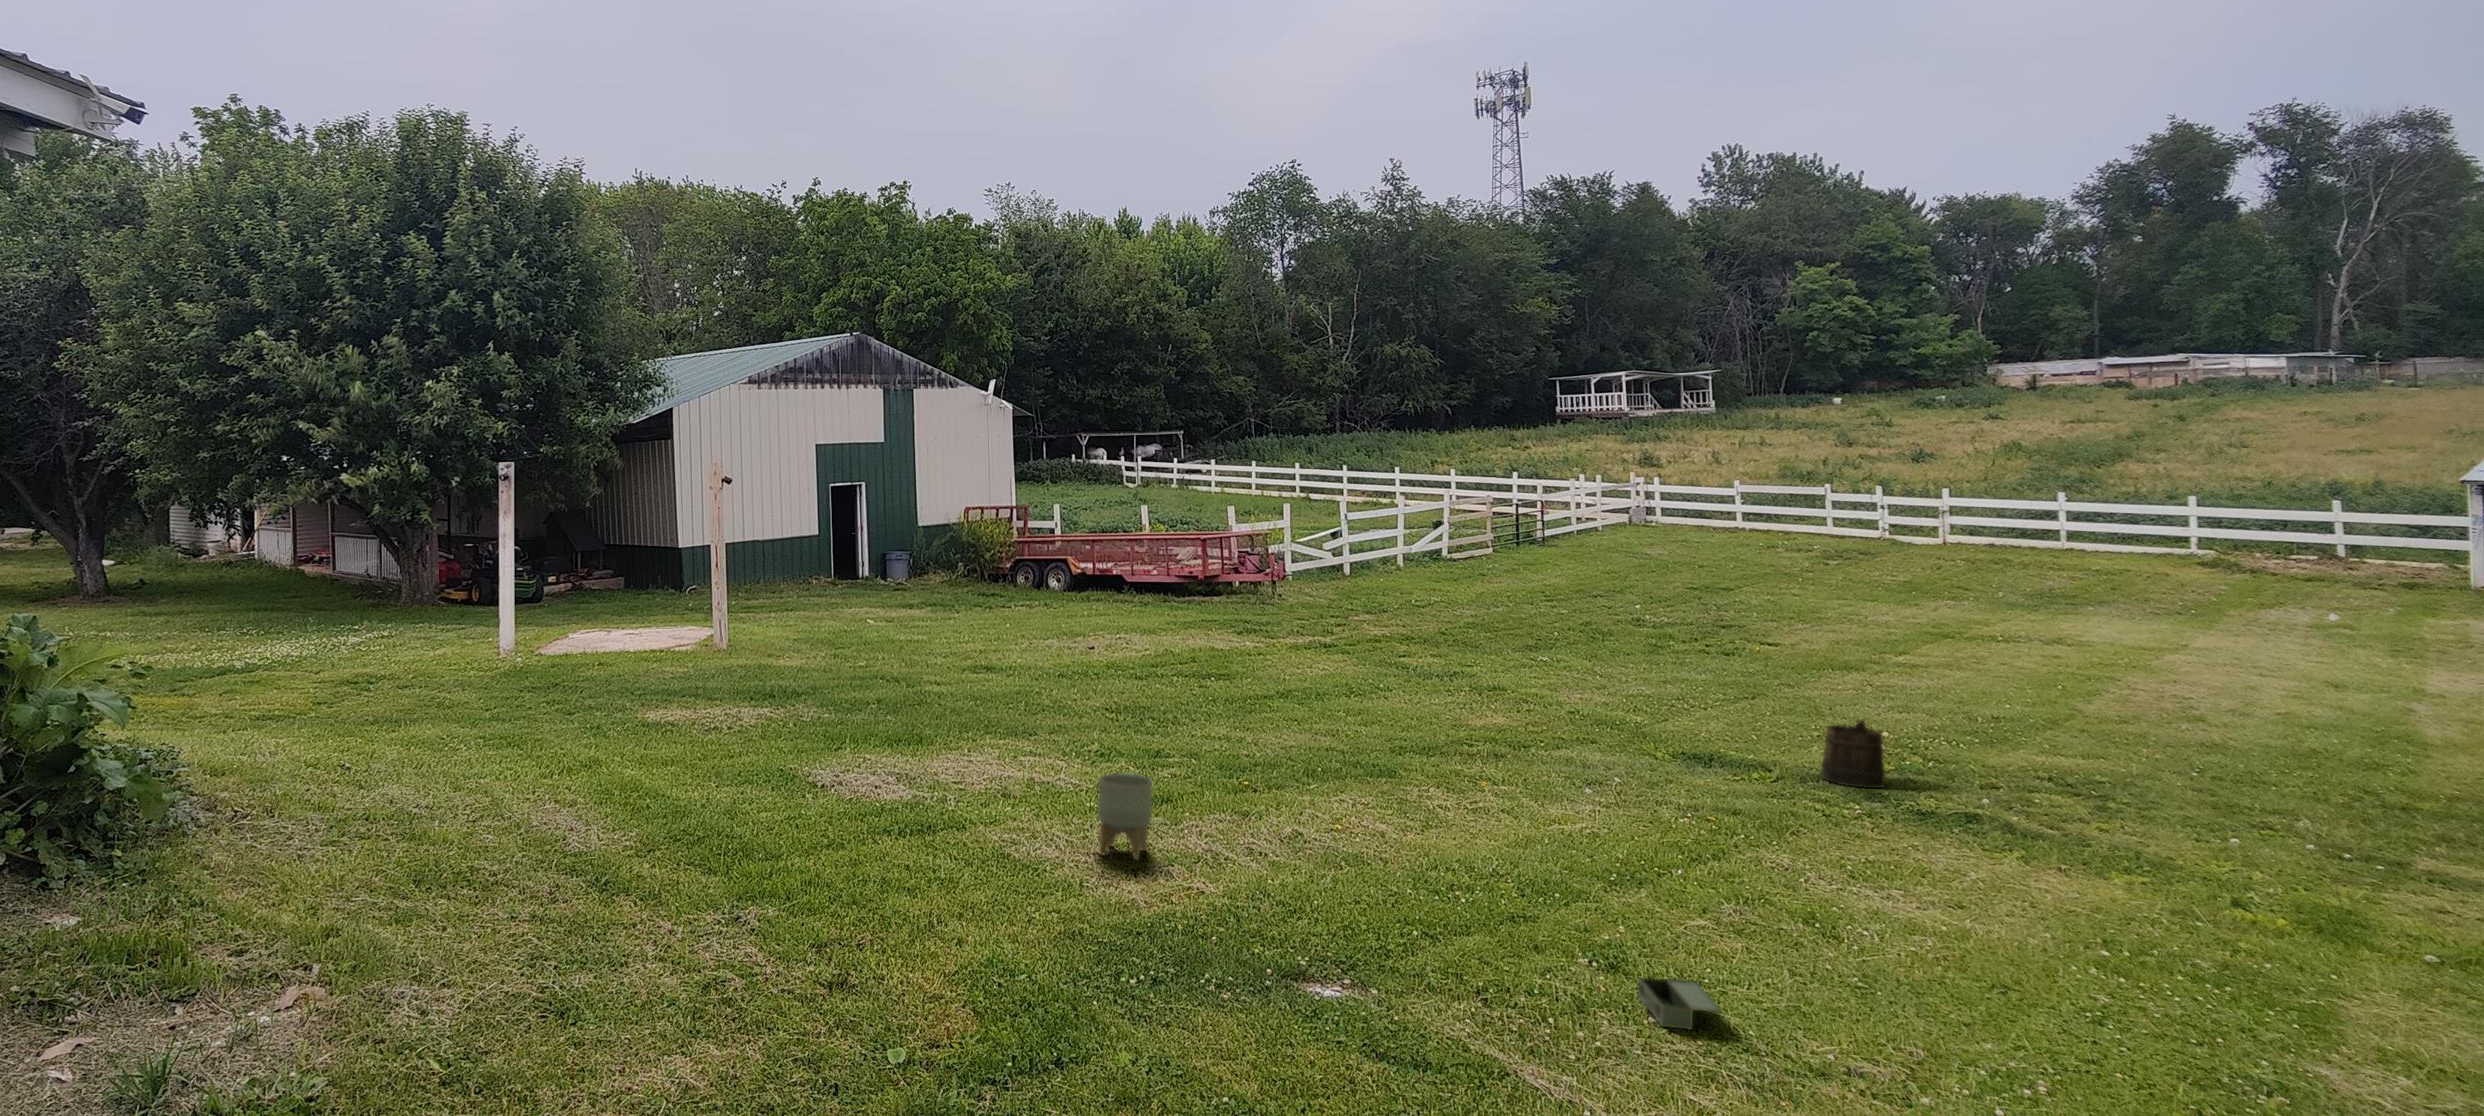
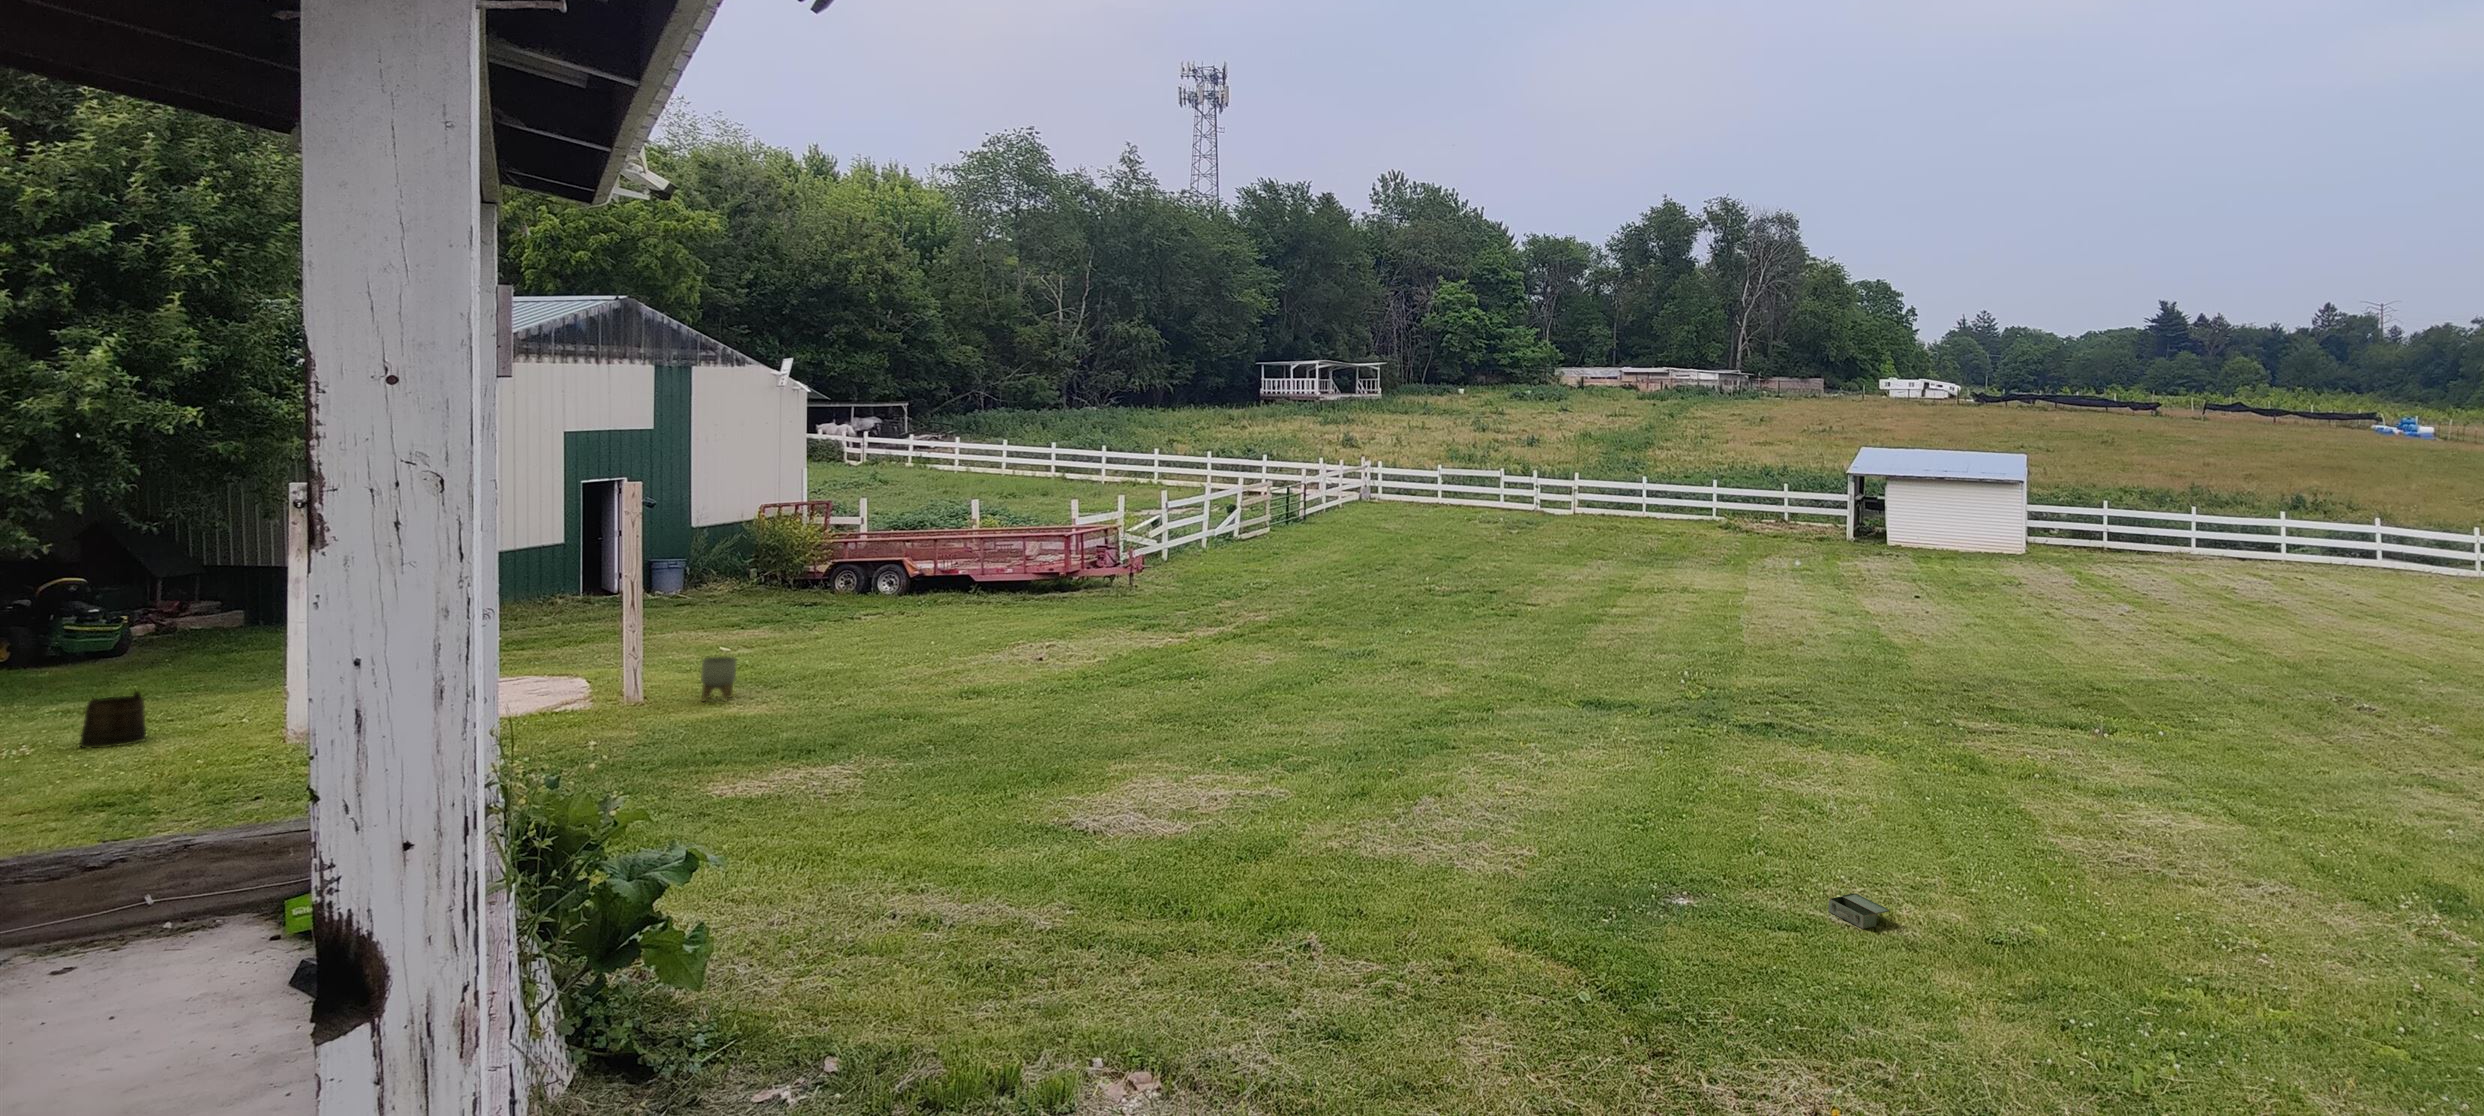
bucket: present [1821,721,1885,788] -> present [80,692,146,748]
planter: present [1098,773,1152,860] -> present [701,657,736,702]

